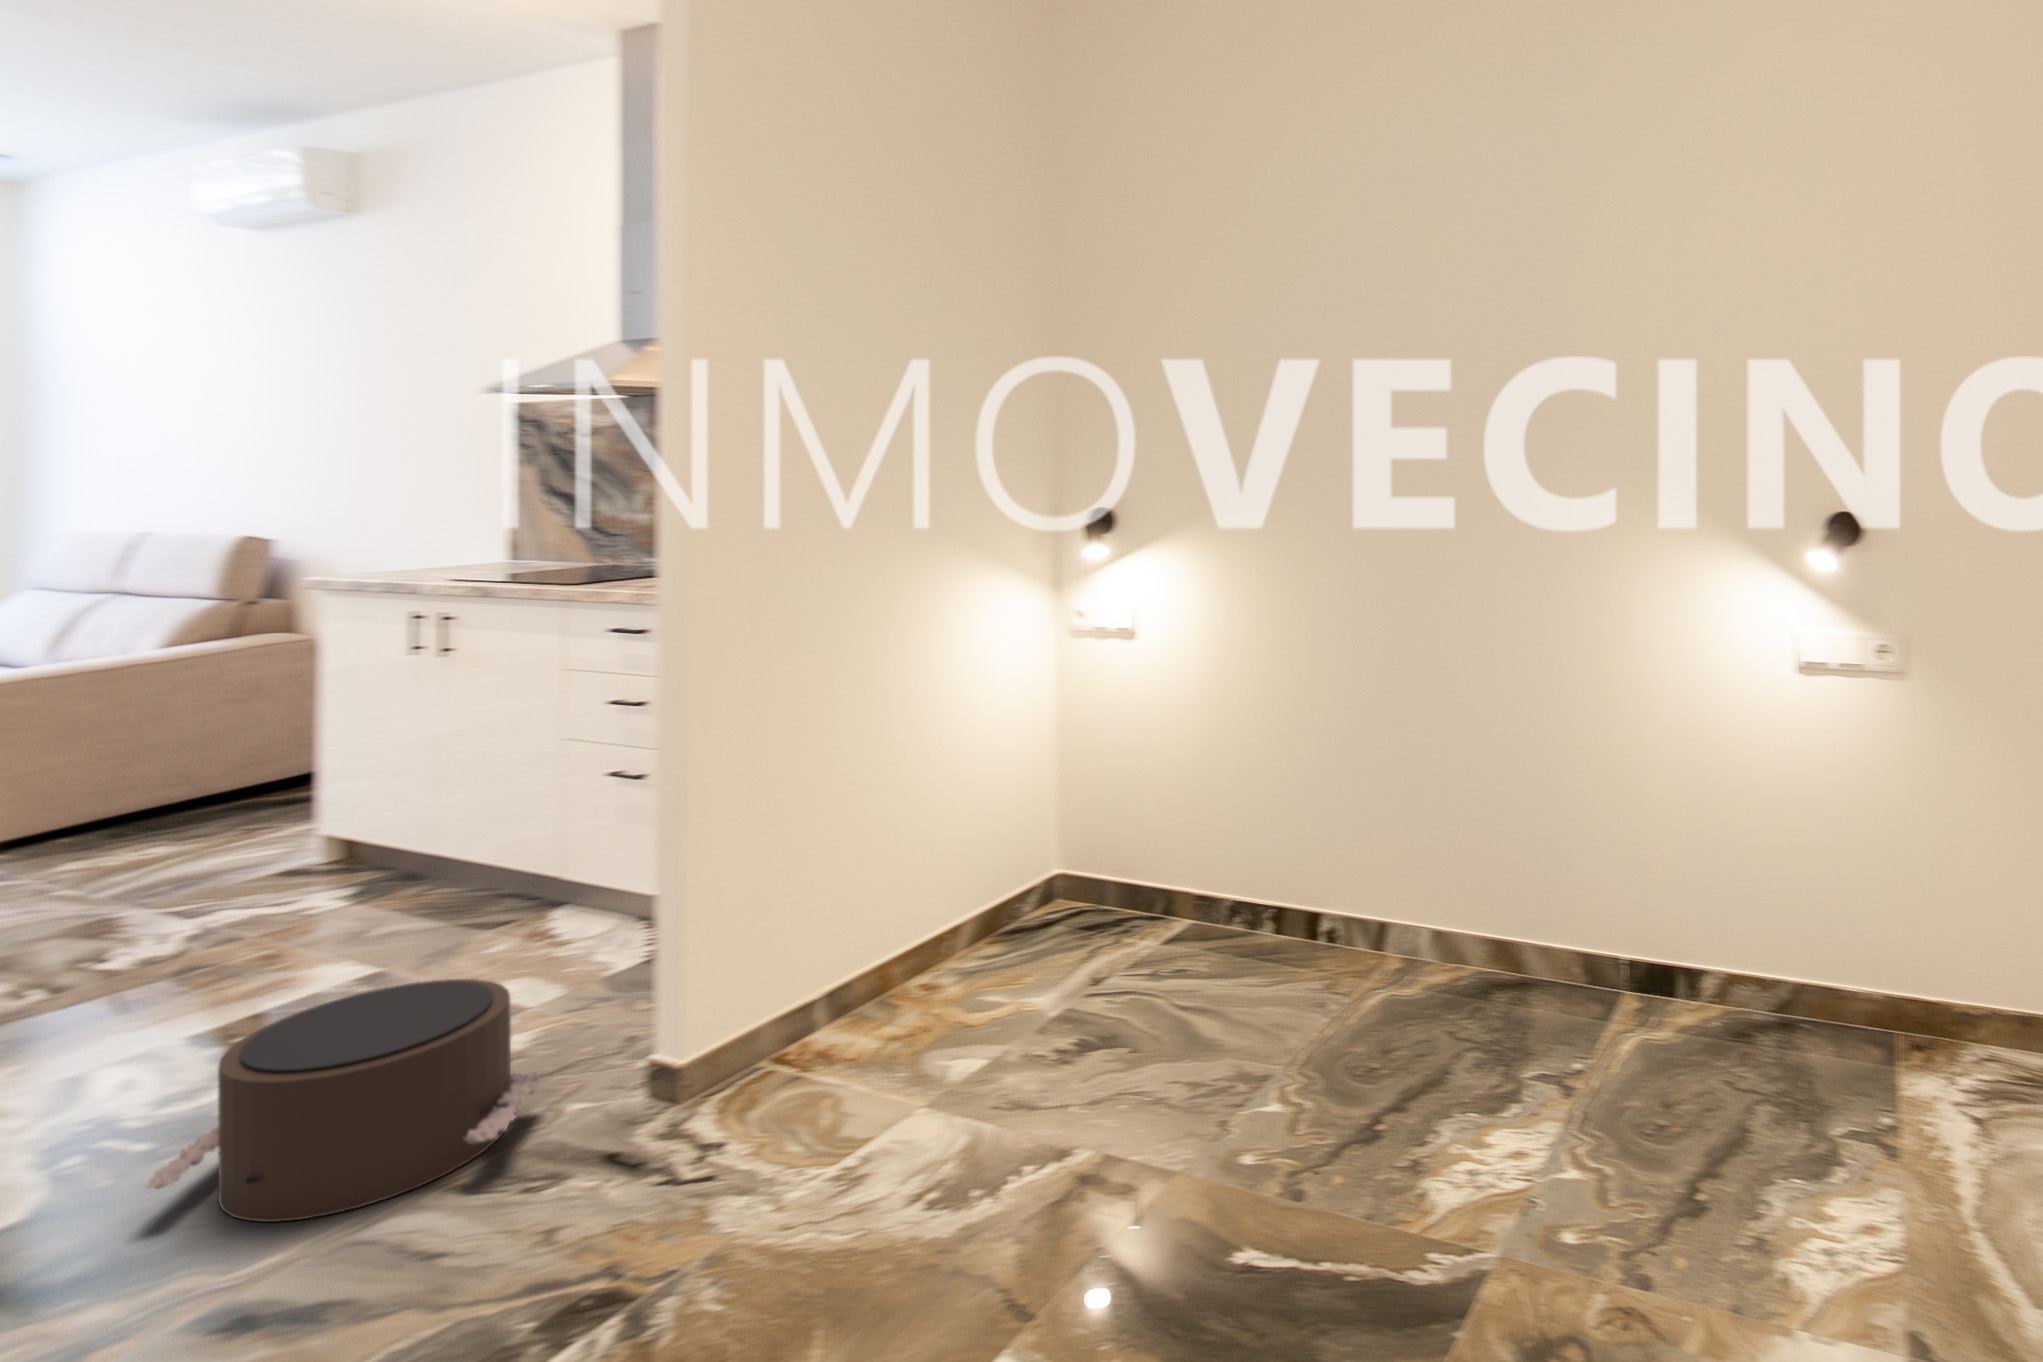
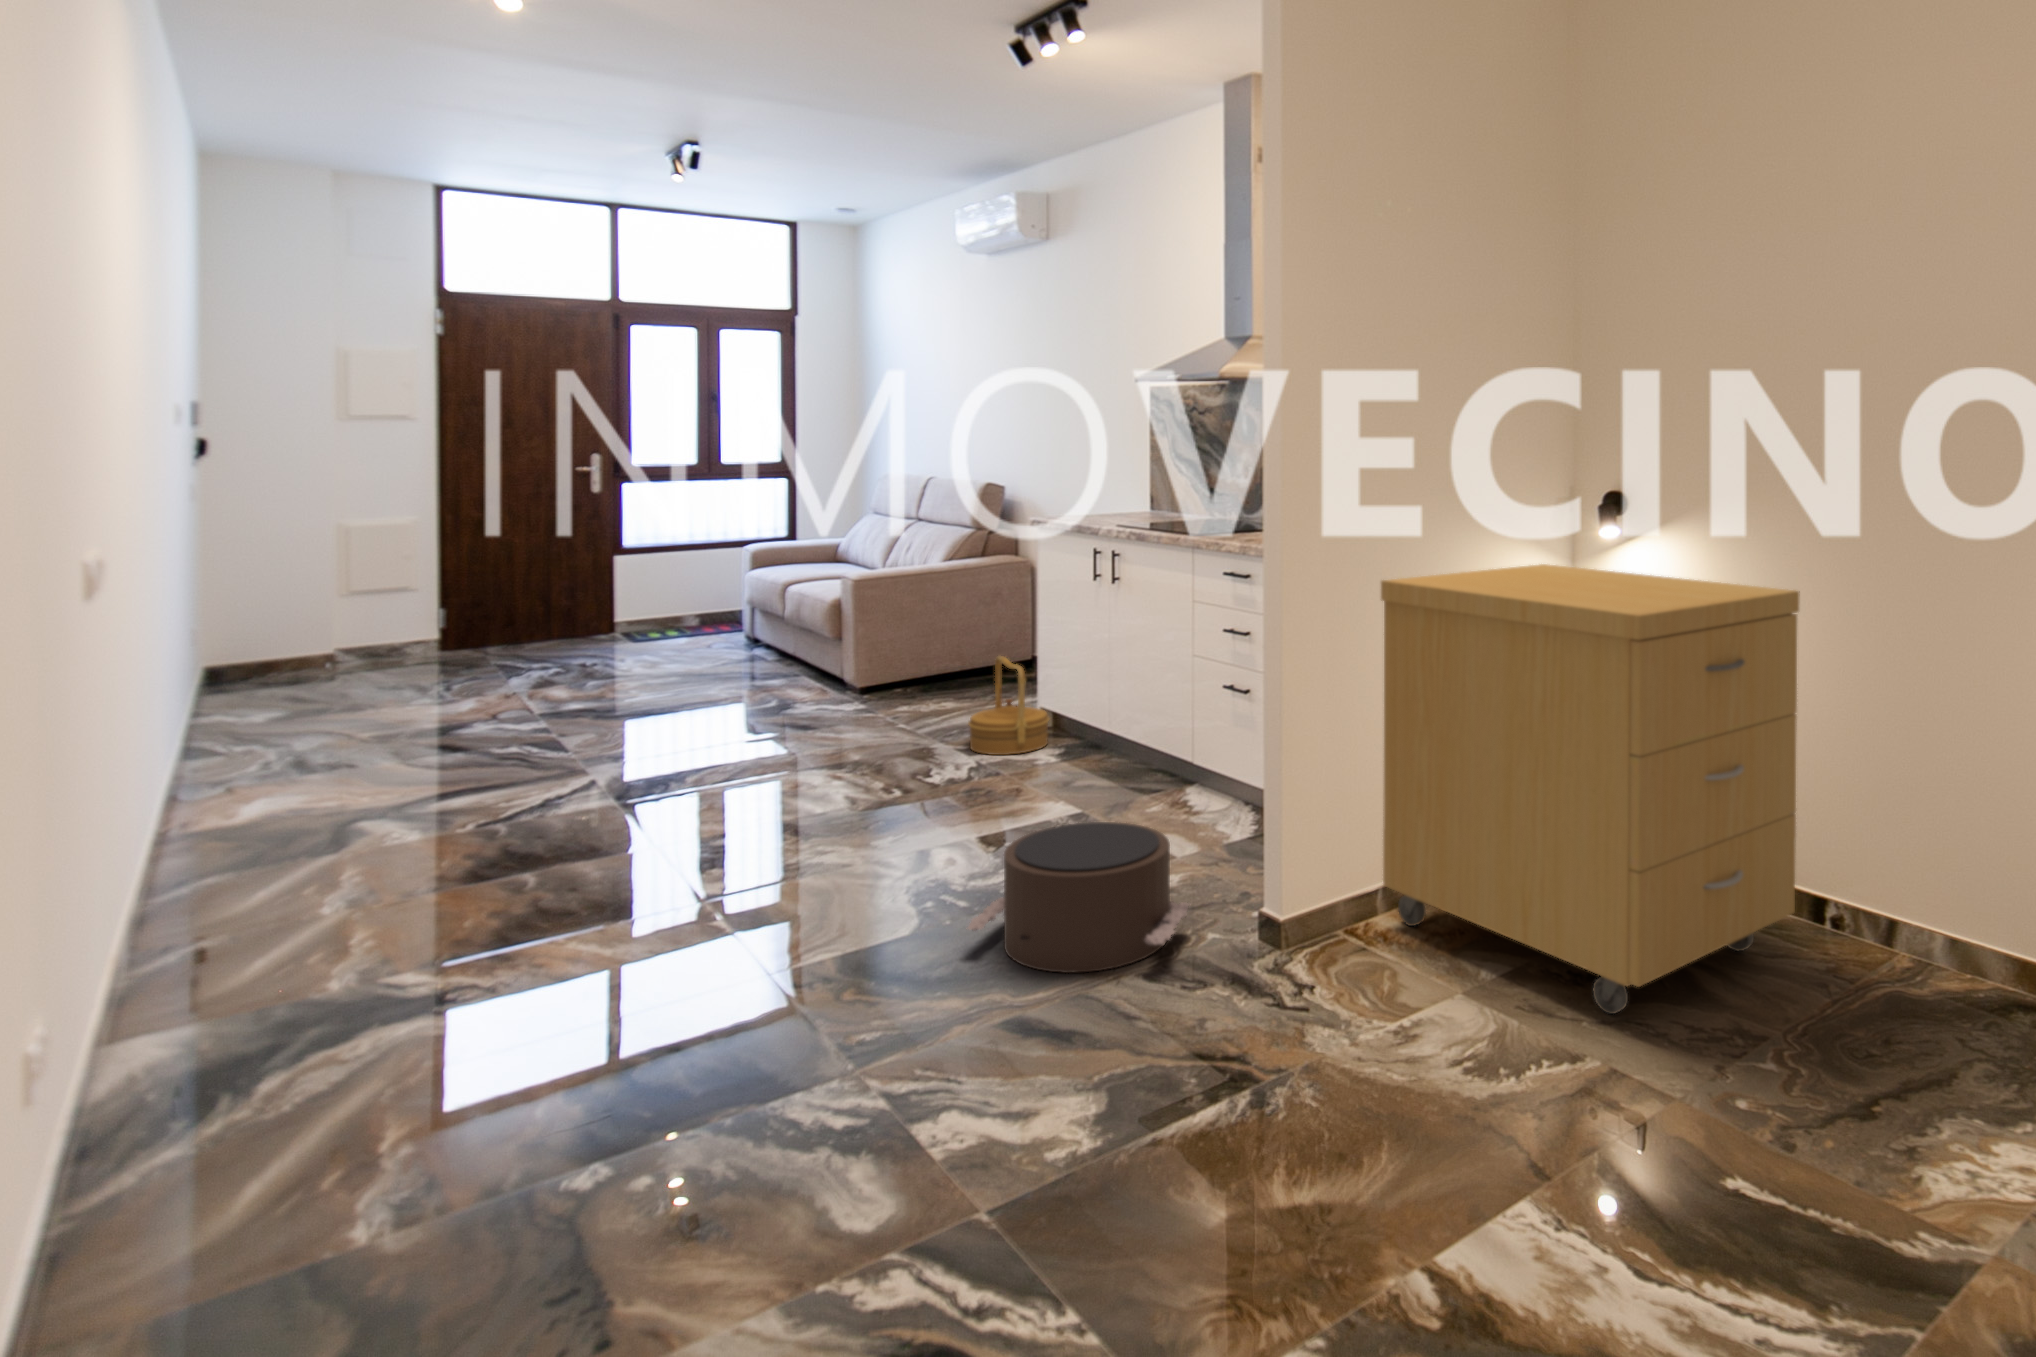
storage cabinet: none [813,594,1289,1091] -> present [1381,564,1800,1014]
basket: none [194,775,340,915] -> present [968,656,1049,755]

